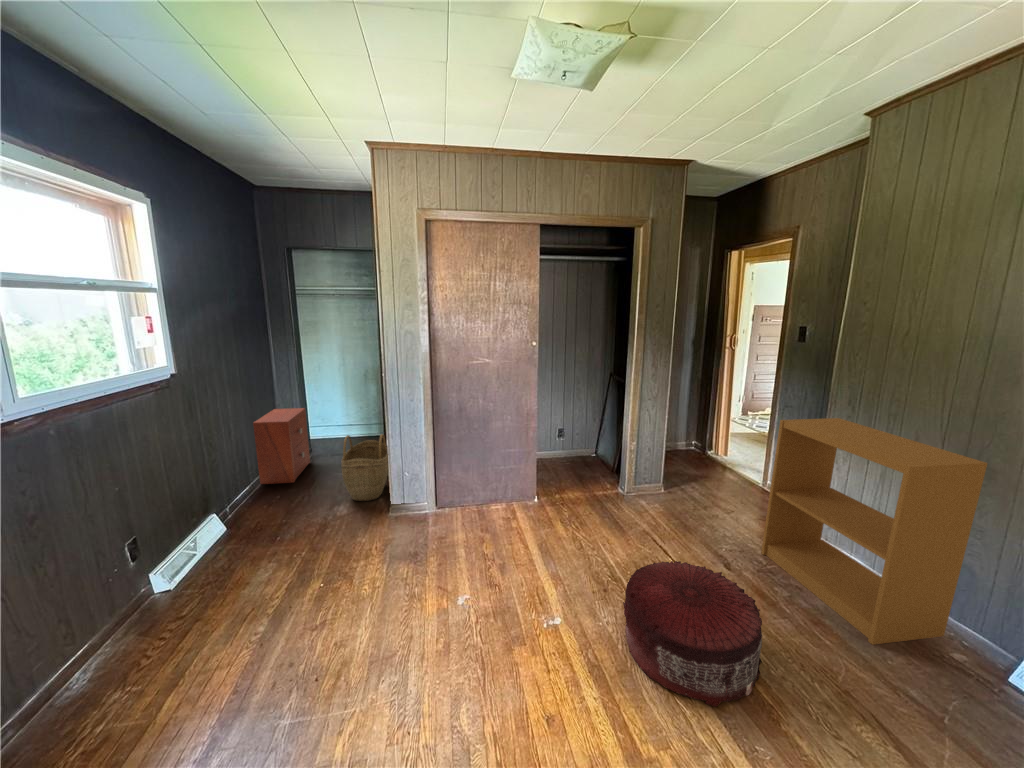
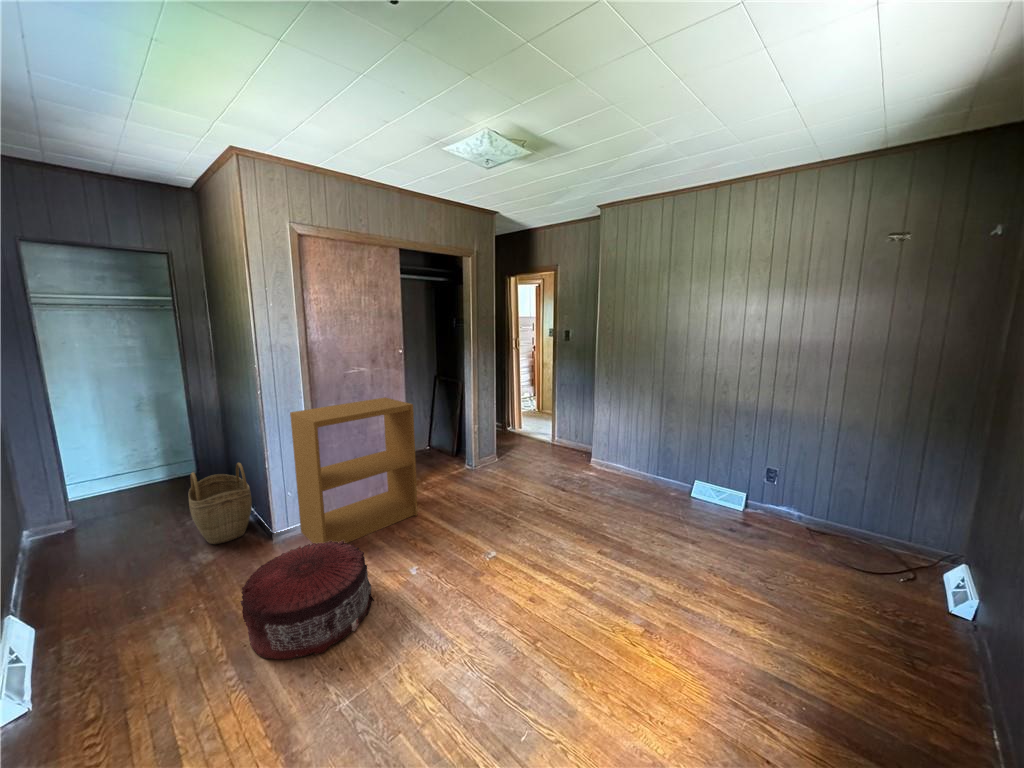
nightstand: present [253,408,310,484] -> none [12,459,94,574]
bookshelf: present [761,418,987,645] -> present [290,397,418,543]
pouf: present [623,561,762,707] -> present [240,541,374,659]

